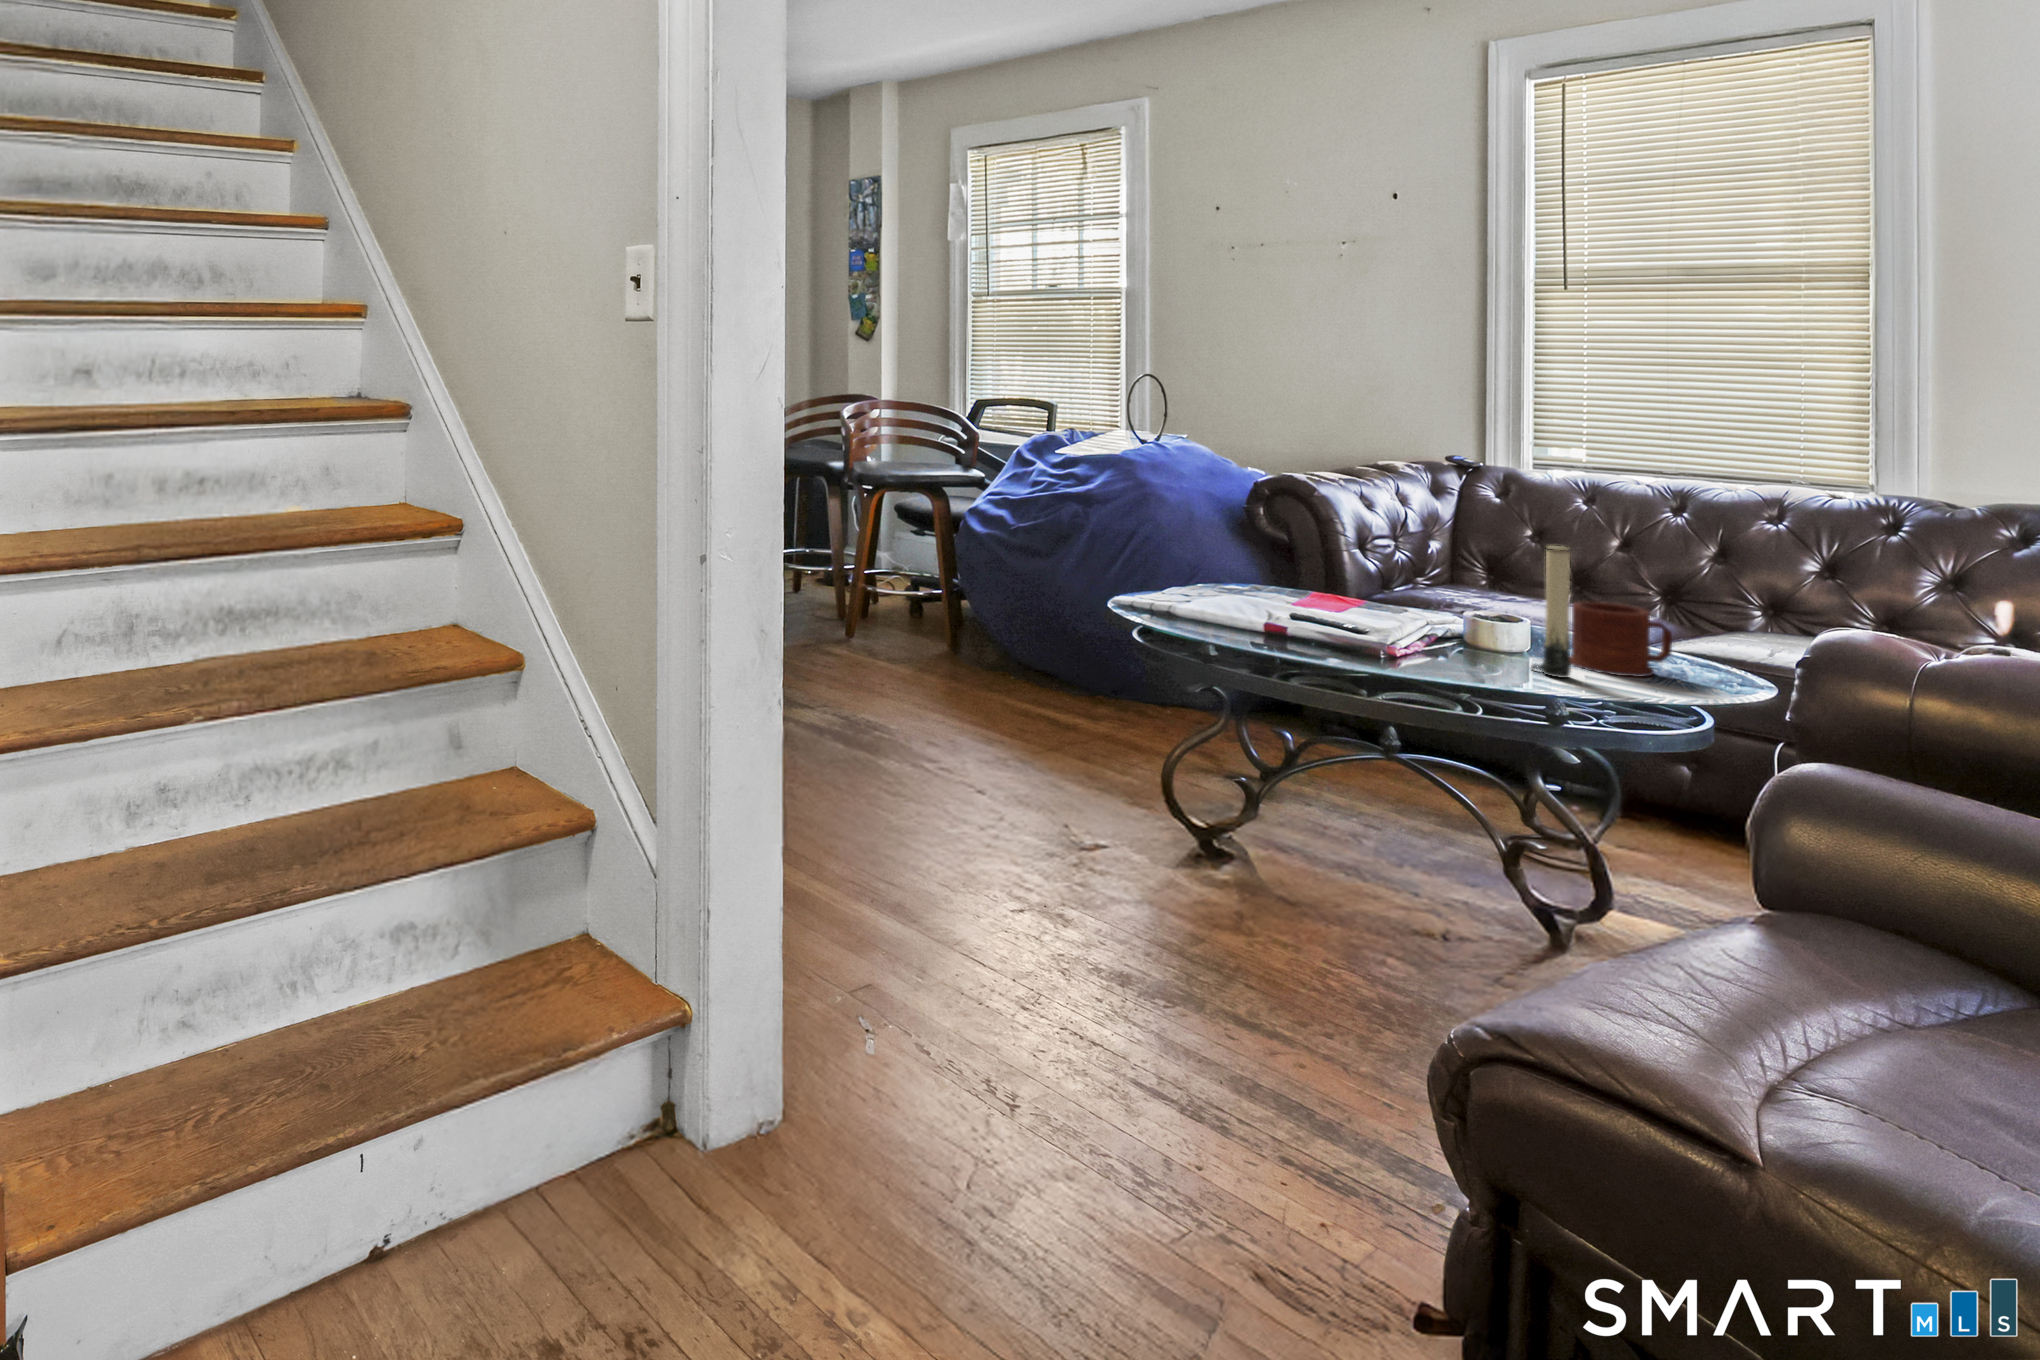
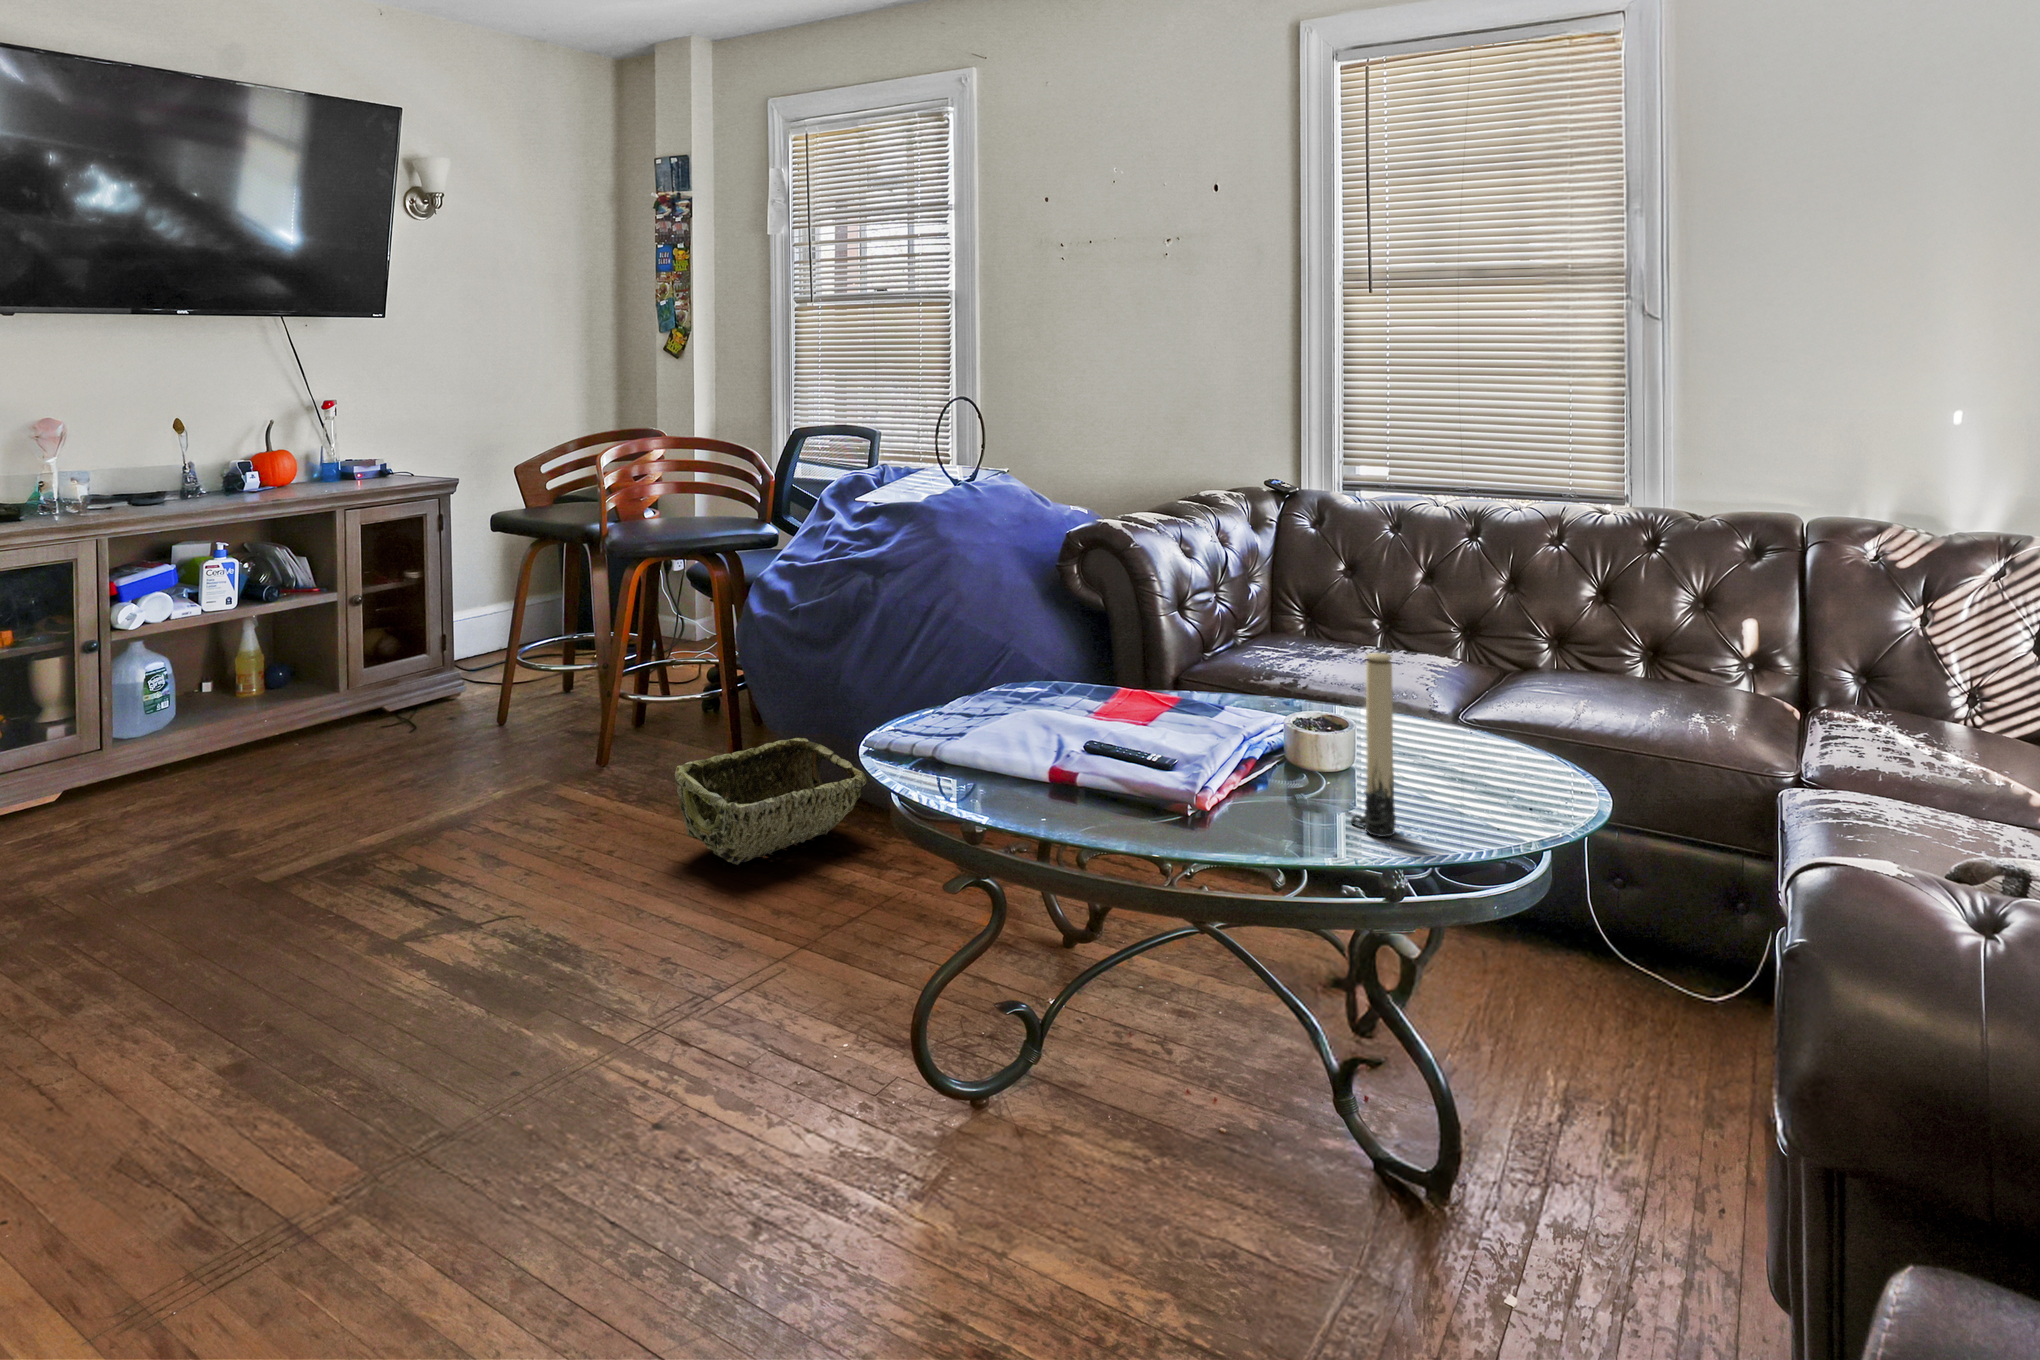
mug: present [1570,602,1672,677] -> none [1389,708,1498,813]
woven basket: none [927,625,1075,705] -> present [675,738,867,865]

